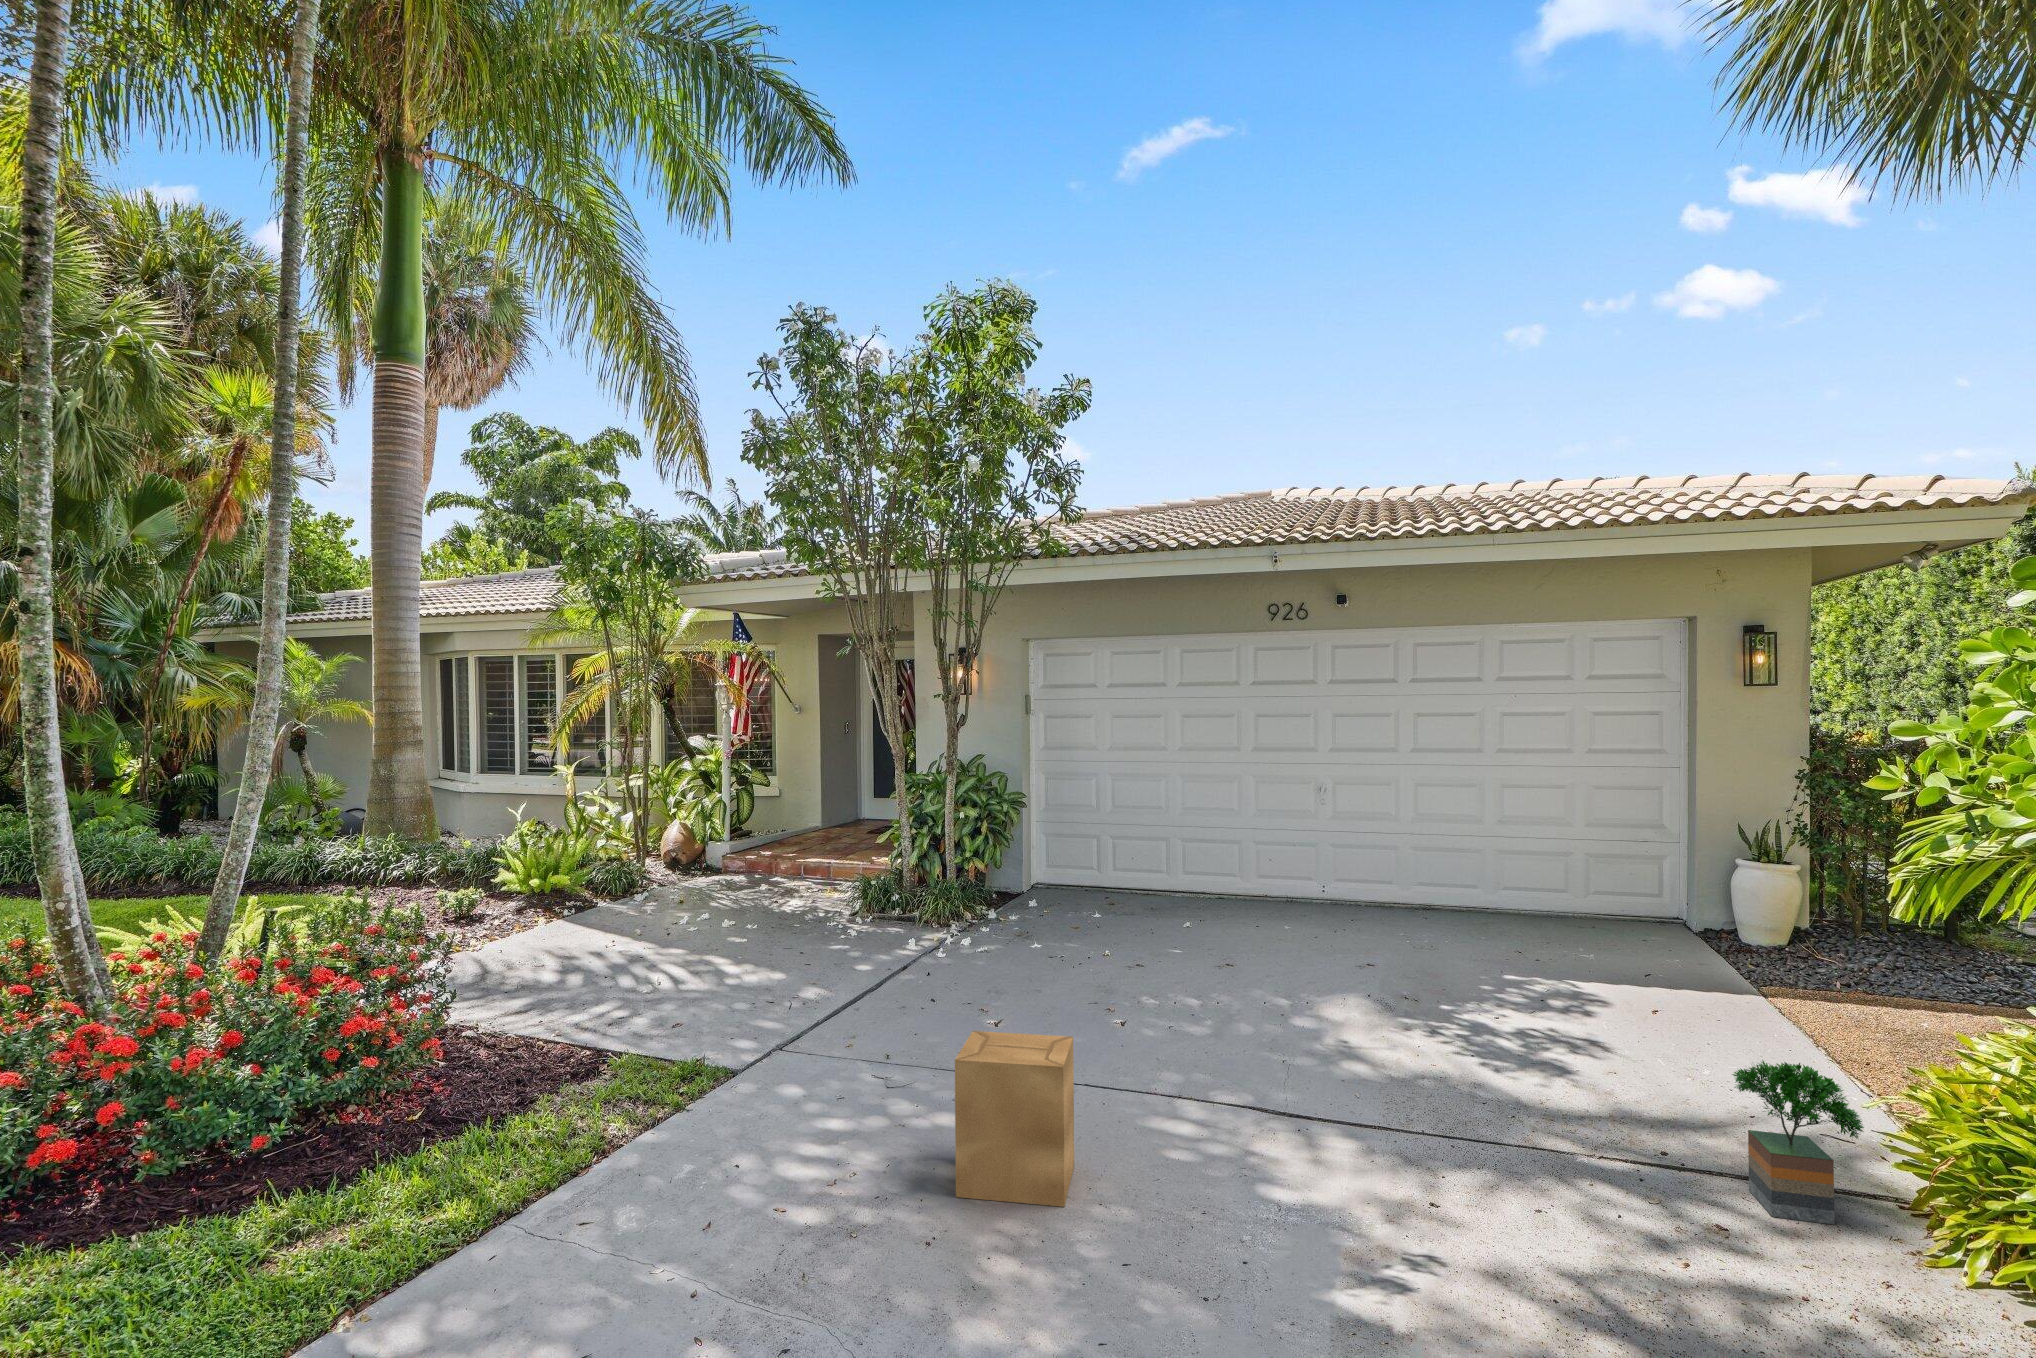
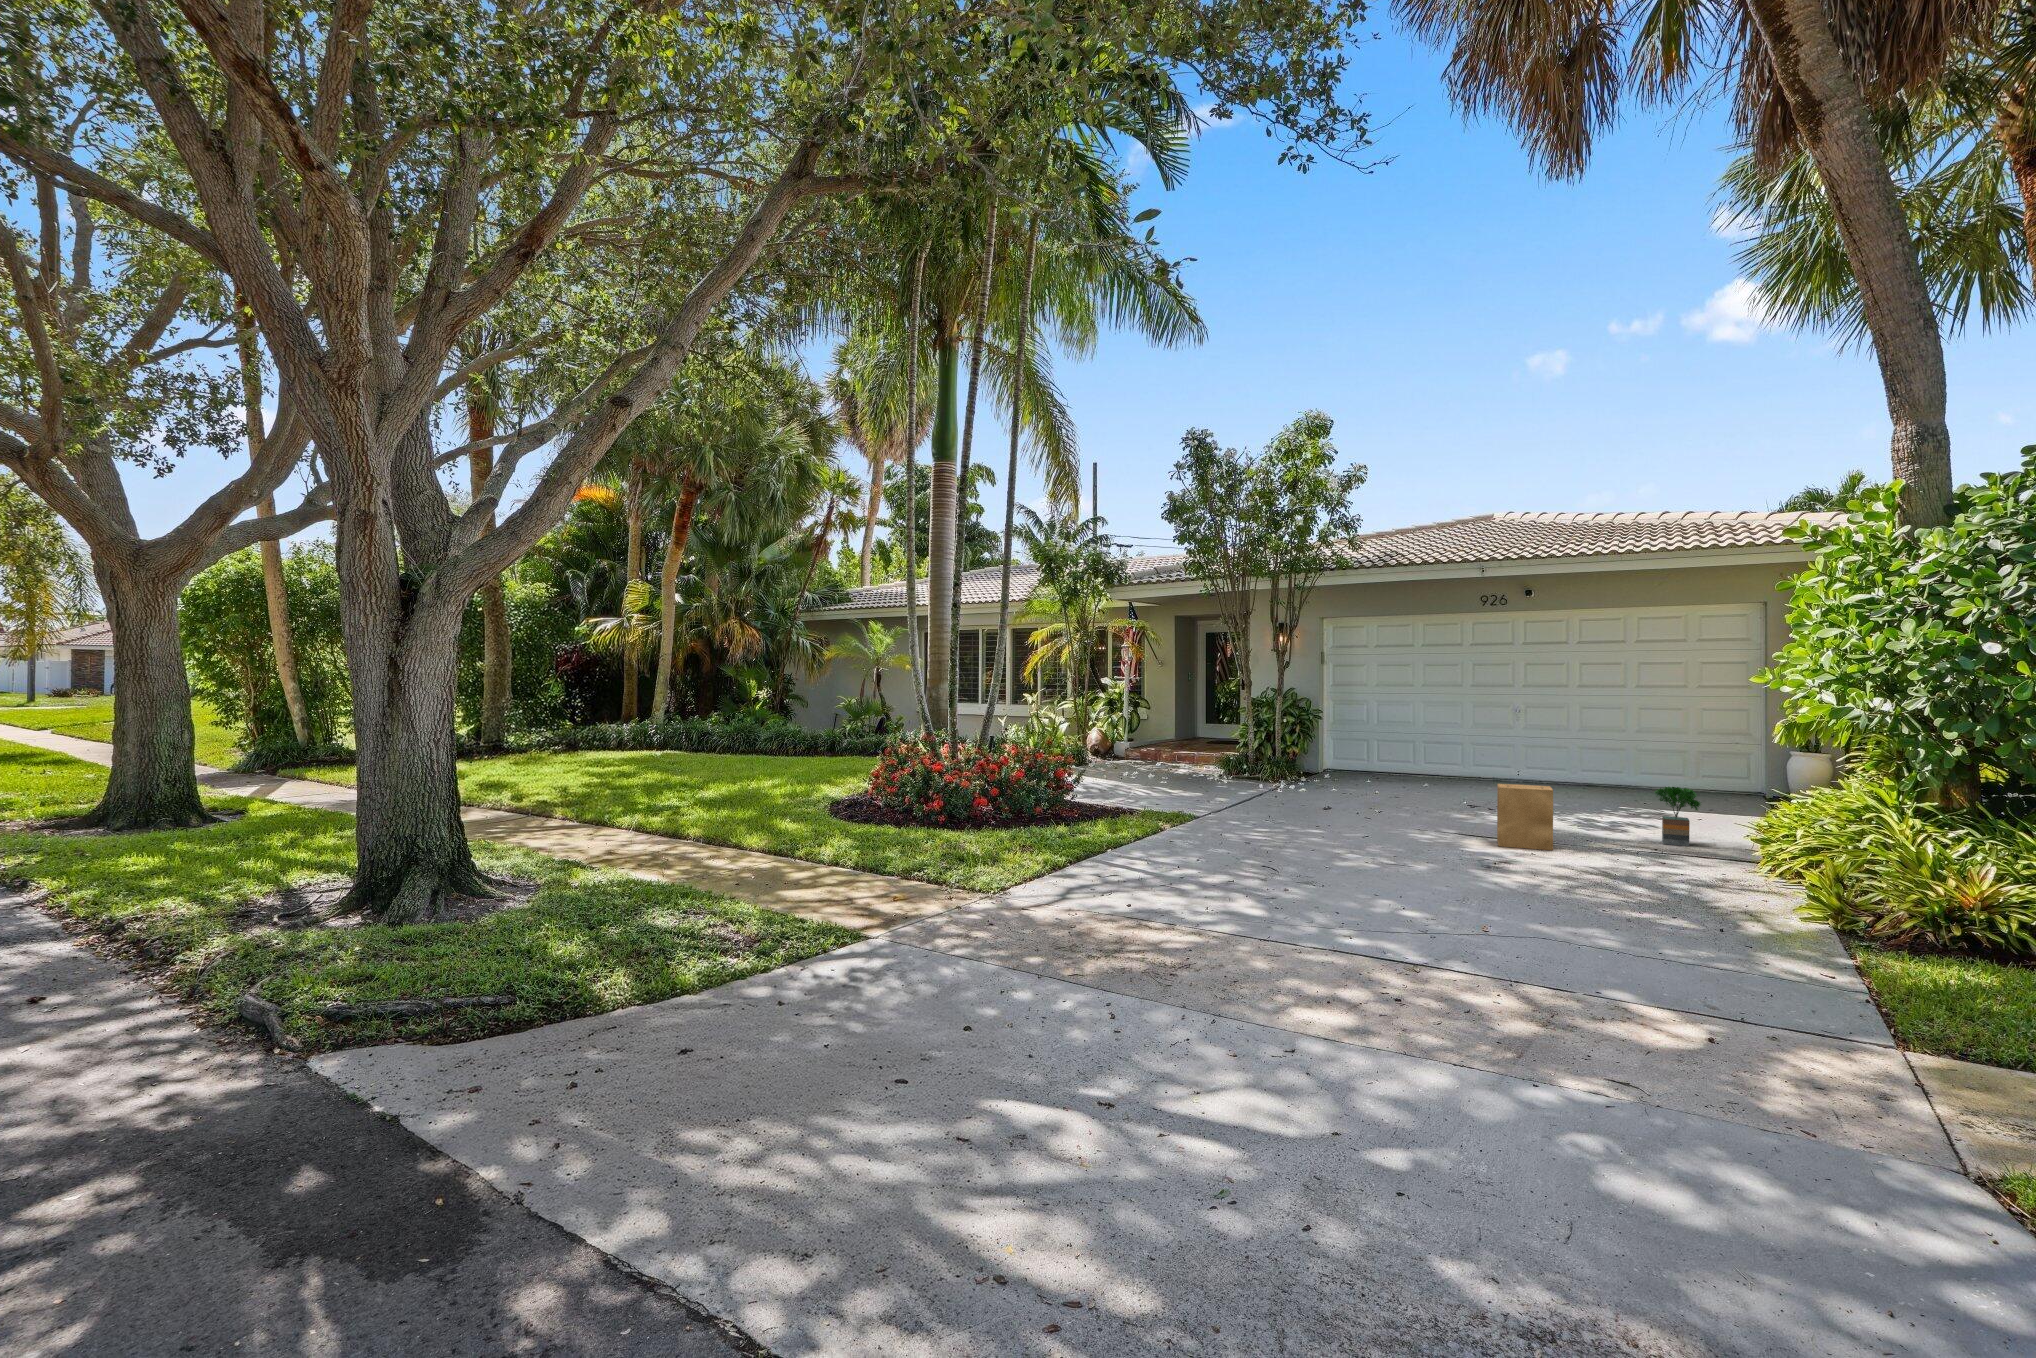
cardboard box: present [955,1031,1074,1207] -> present [1497,784,1553,850]

